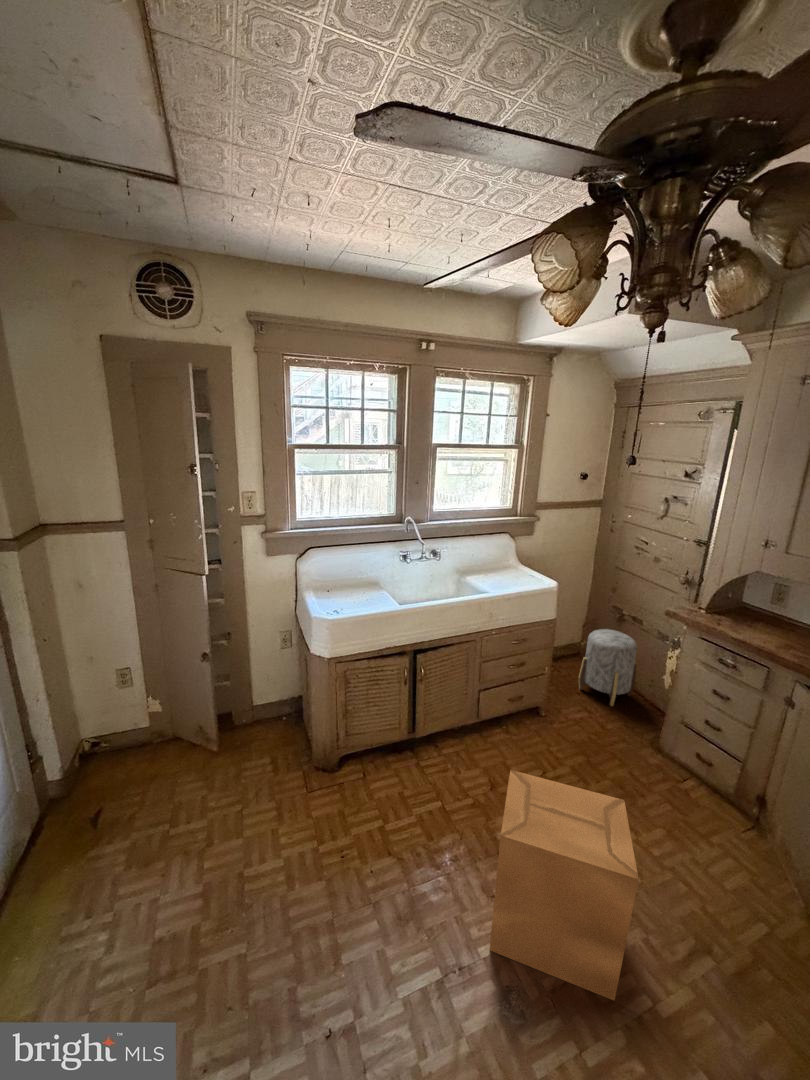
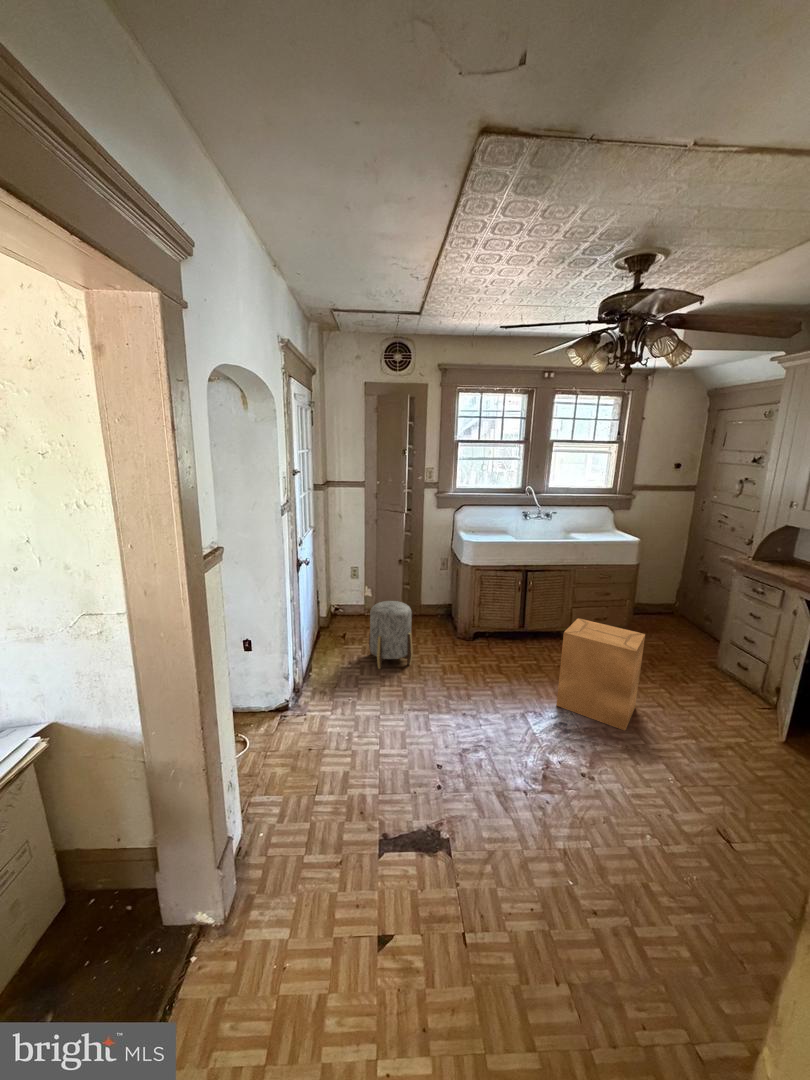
stool: present [579,629,637,706] -> present [369,601,413,669]

